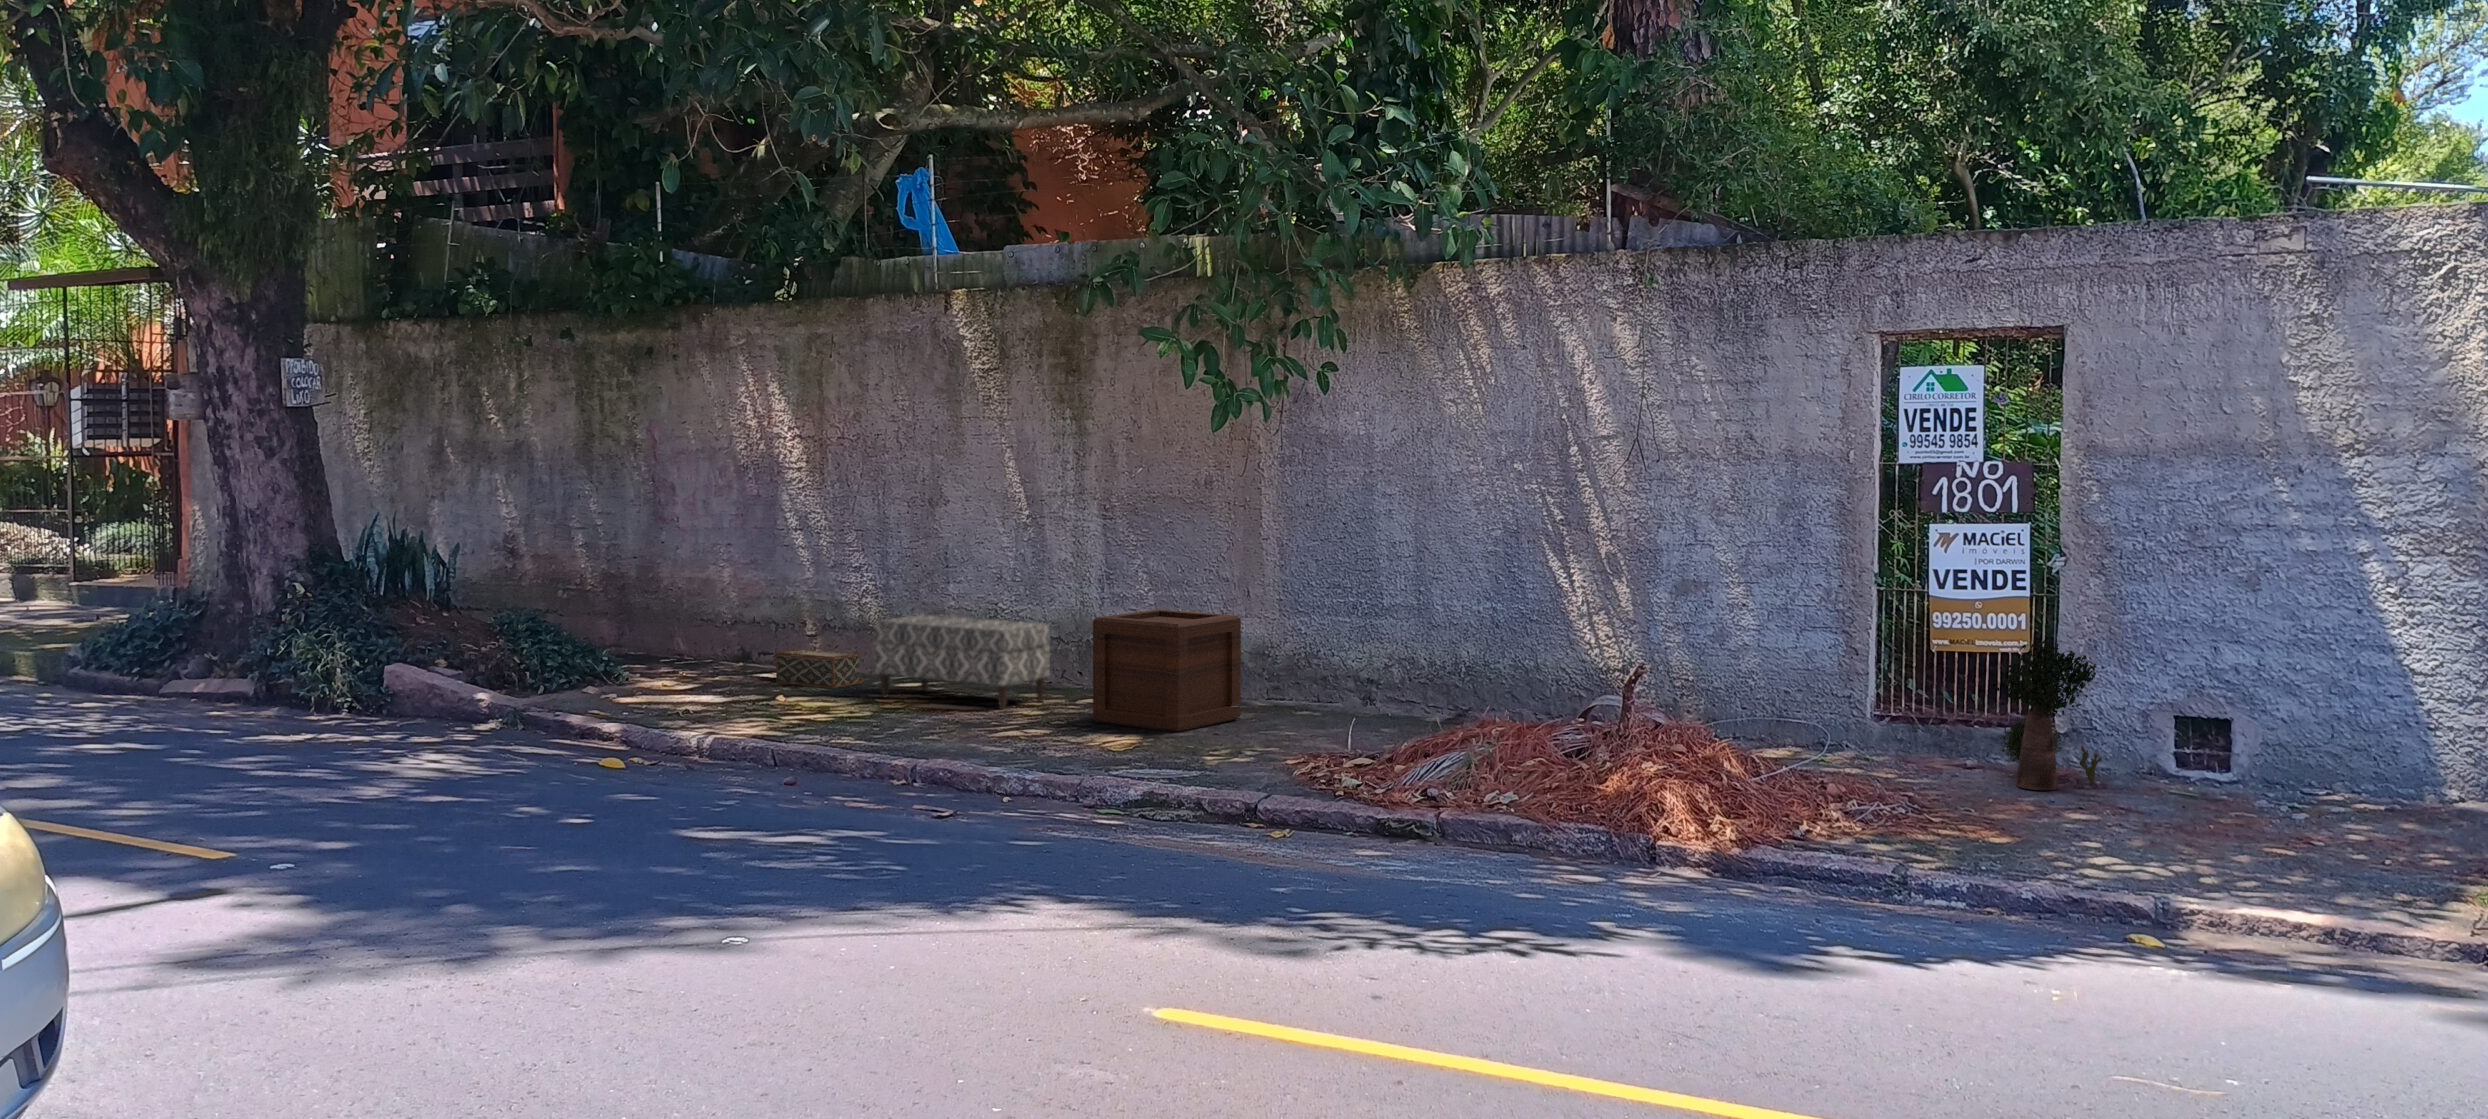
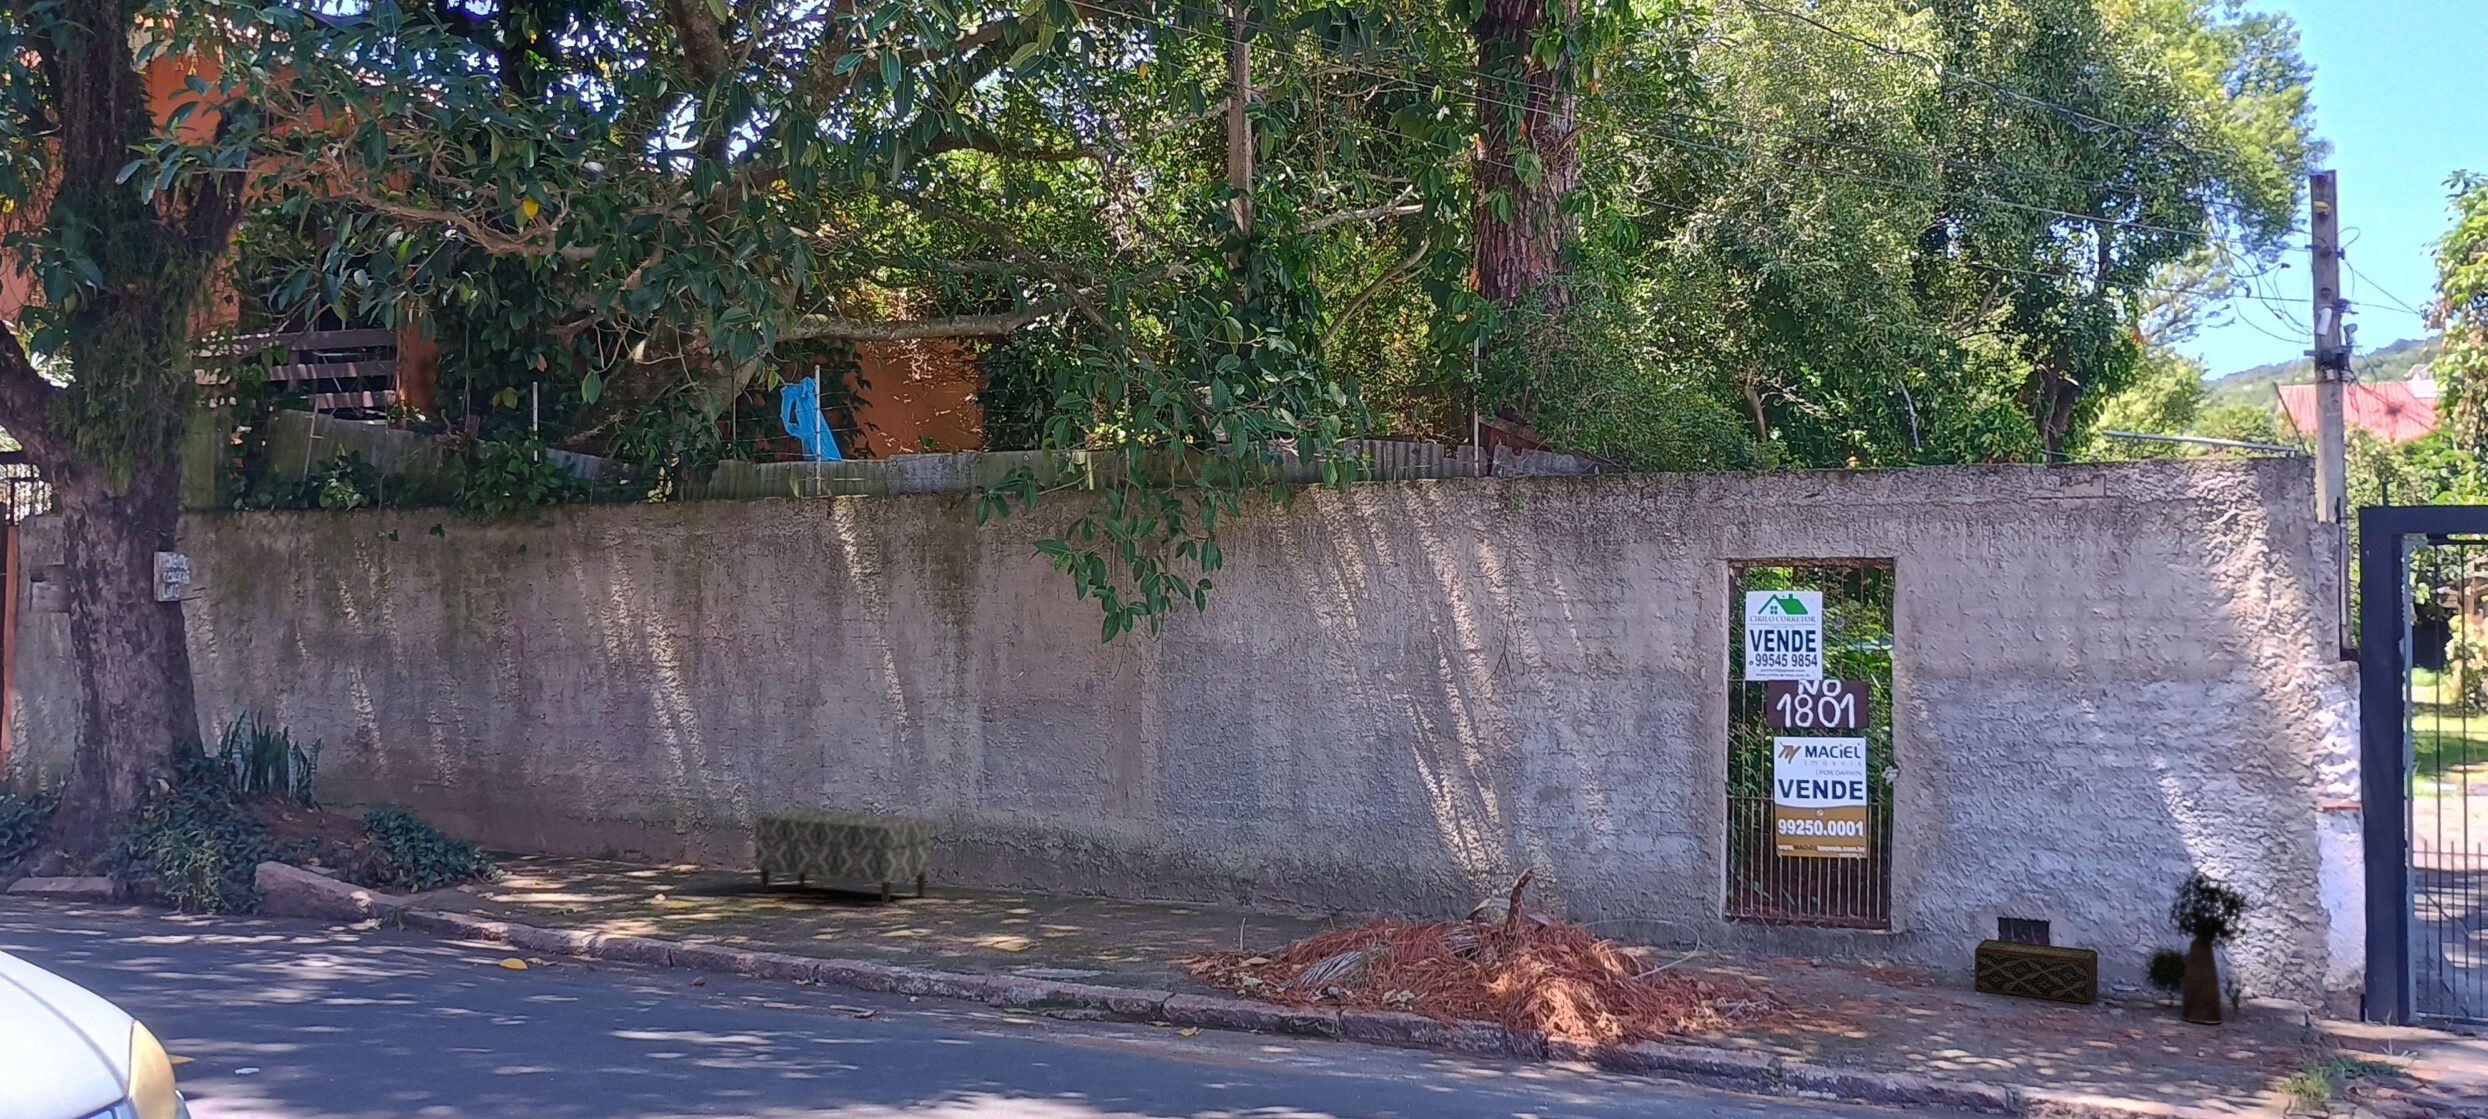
wooden crate: present [1093,609,1241,732] -> none [979,807,1123,930]
potted plant: present [1995,640,2102,790] -> present [2142,871,2251,1024]
woven basket: present [776,649,863,688] -> present [1975,939,2097,1003]

